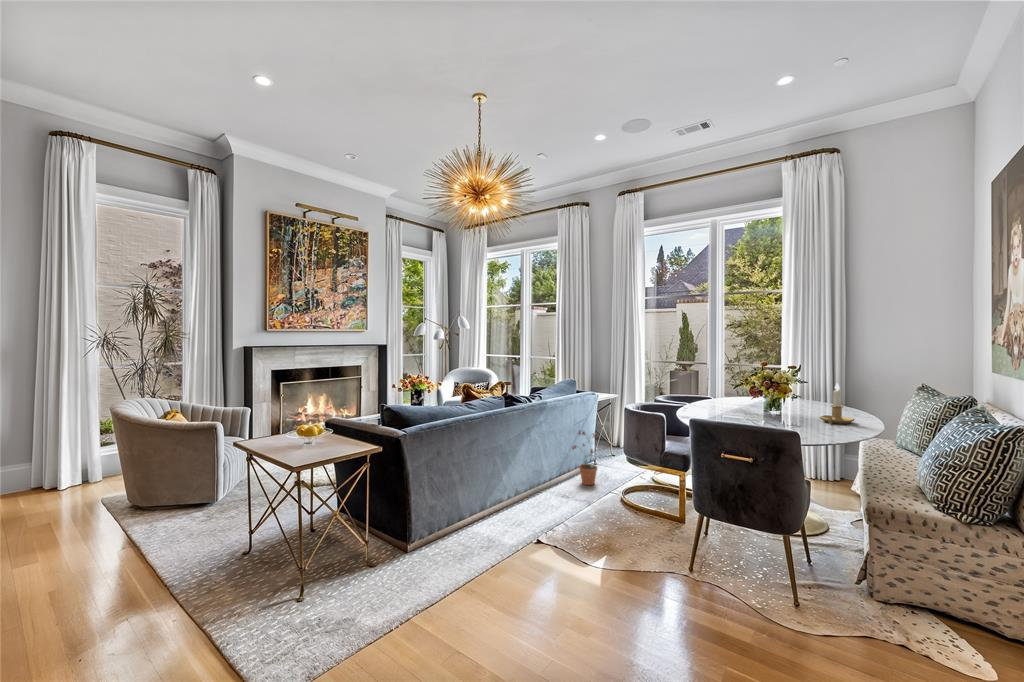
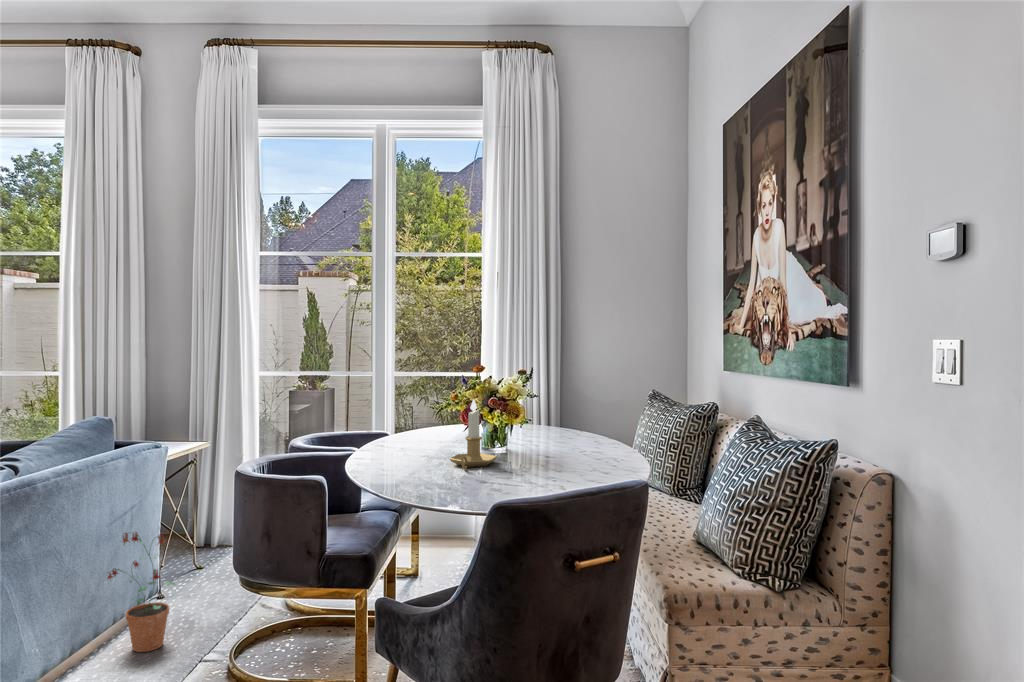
candlestick: present [819,383,855,424] -> present [450,399,497,469]

